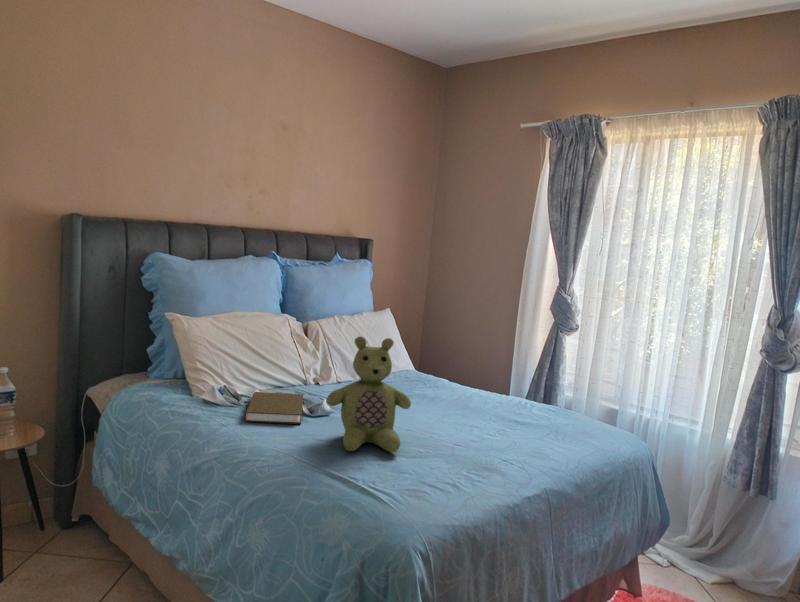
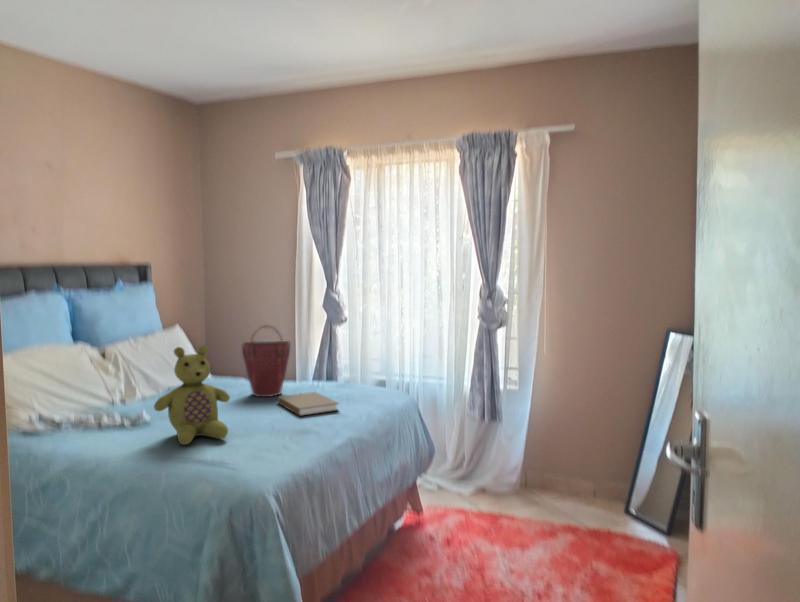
handbag: none [443,323,499,407] -> present [242,326,290,397]
book: present [245,392,303,424] -> present [277,392,338,416]

